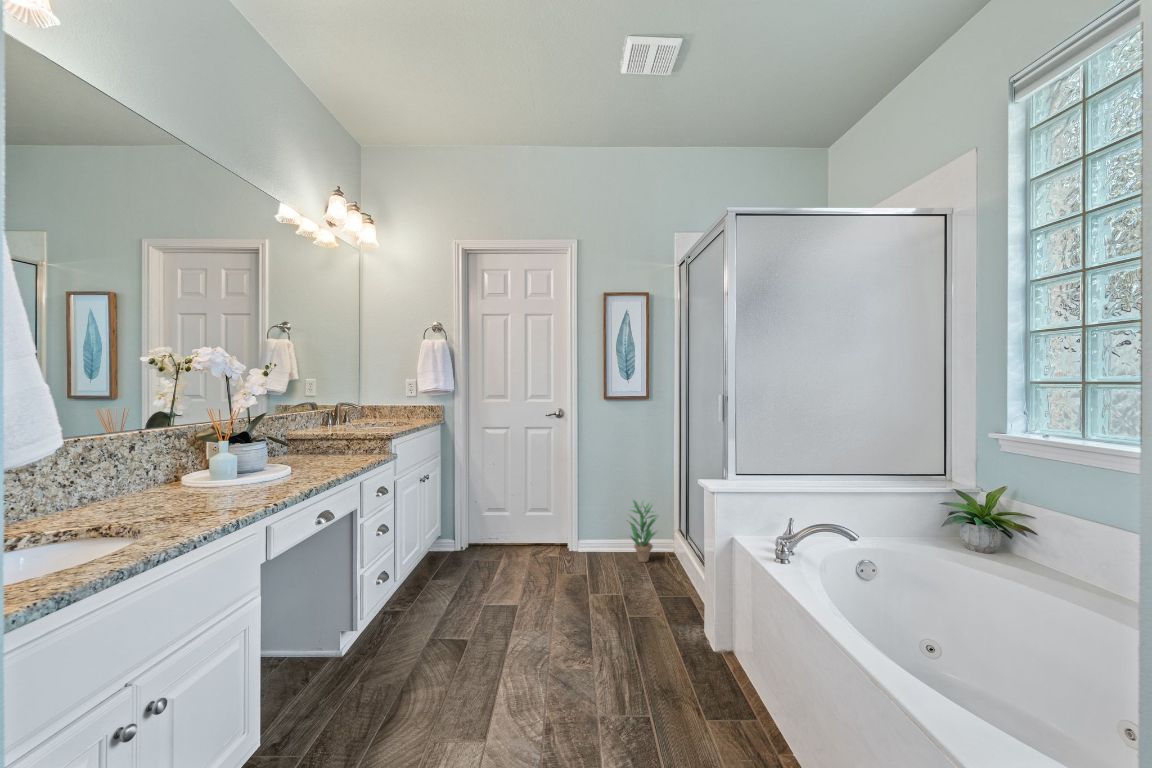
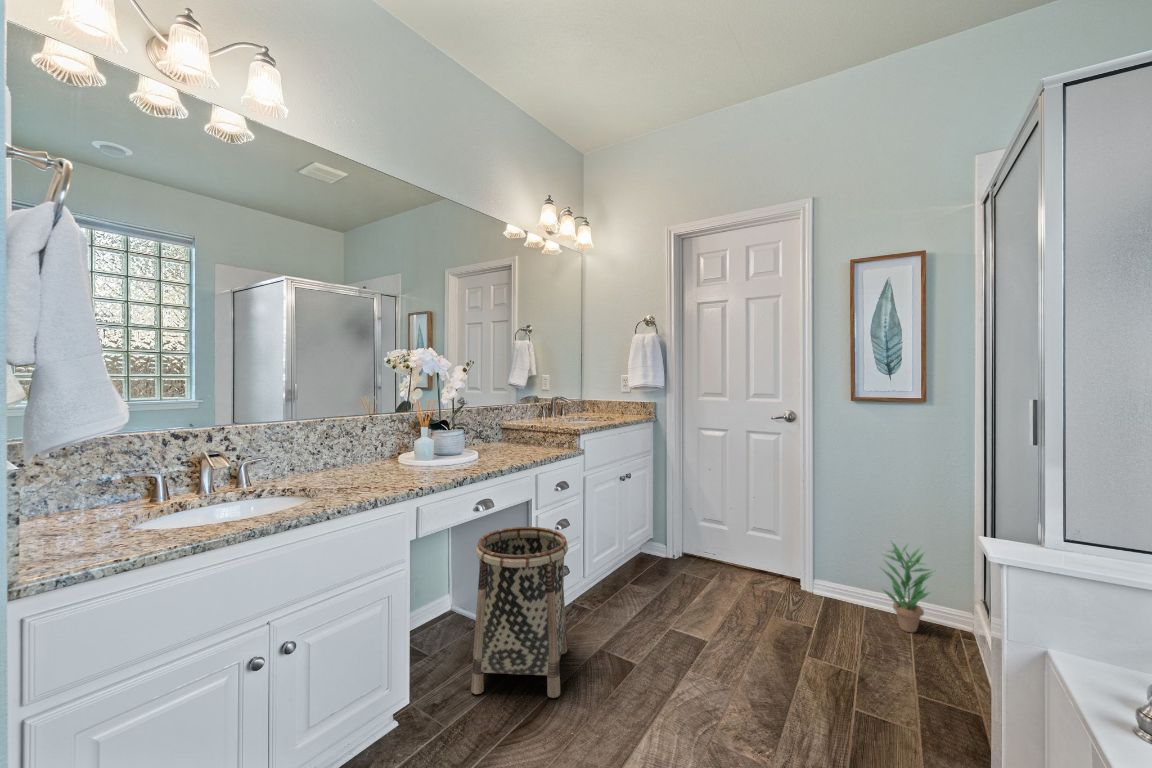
basket: none [308,534,413,719] -> present [471,527,568,698]

